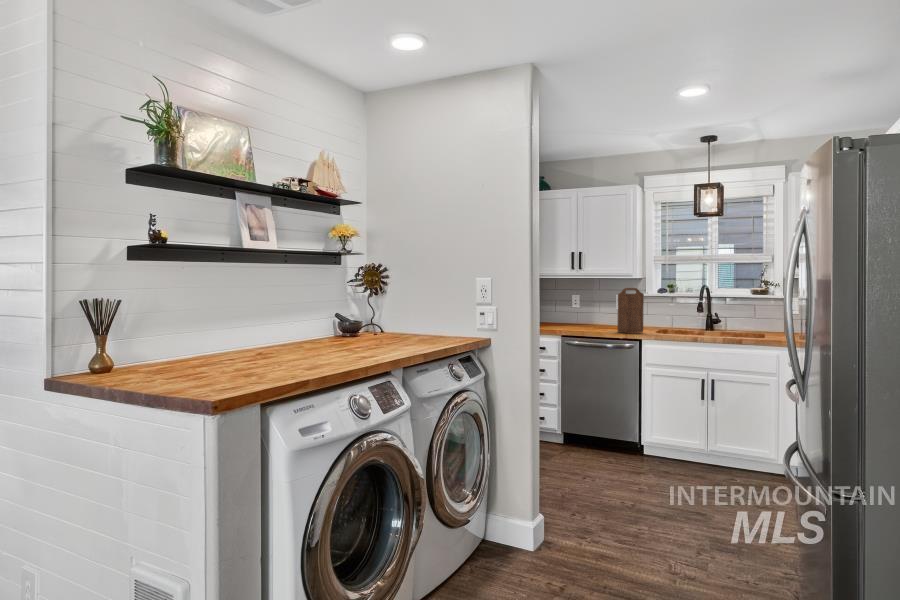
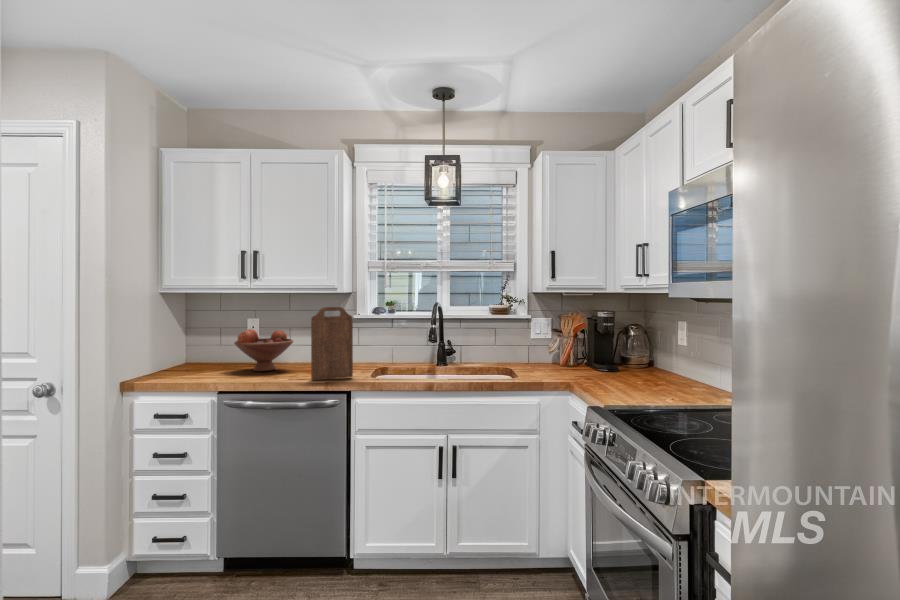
fruit bowl: none [568,302,603,328] -> present [234,329,293,371]

